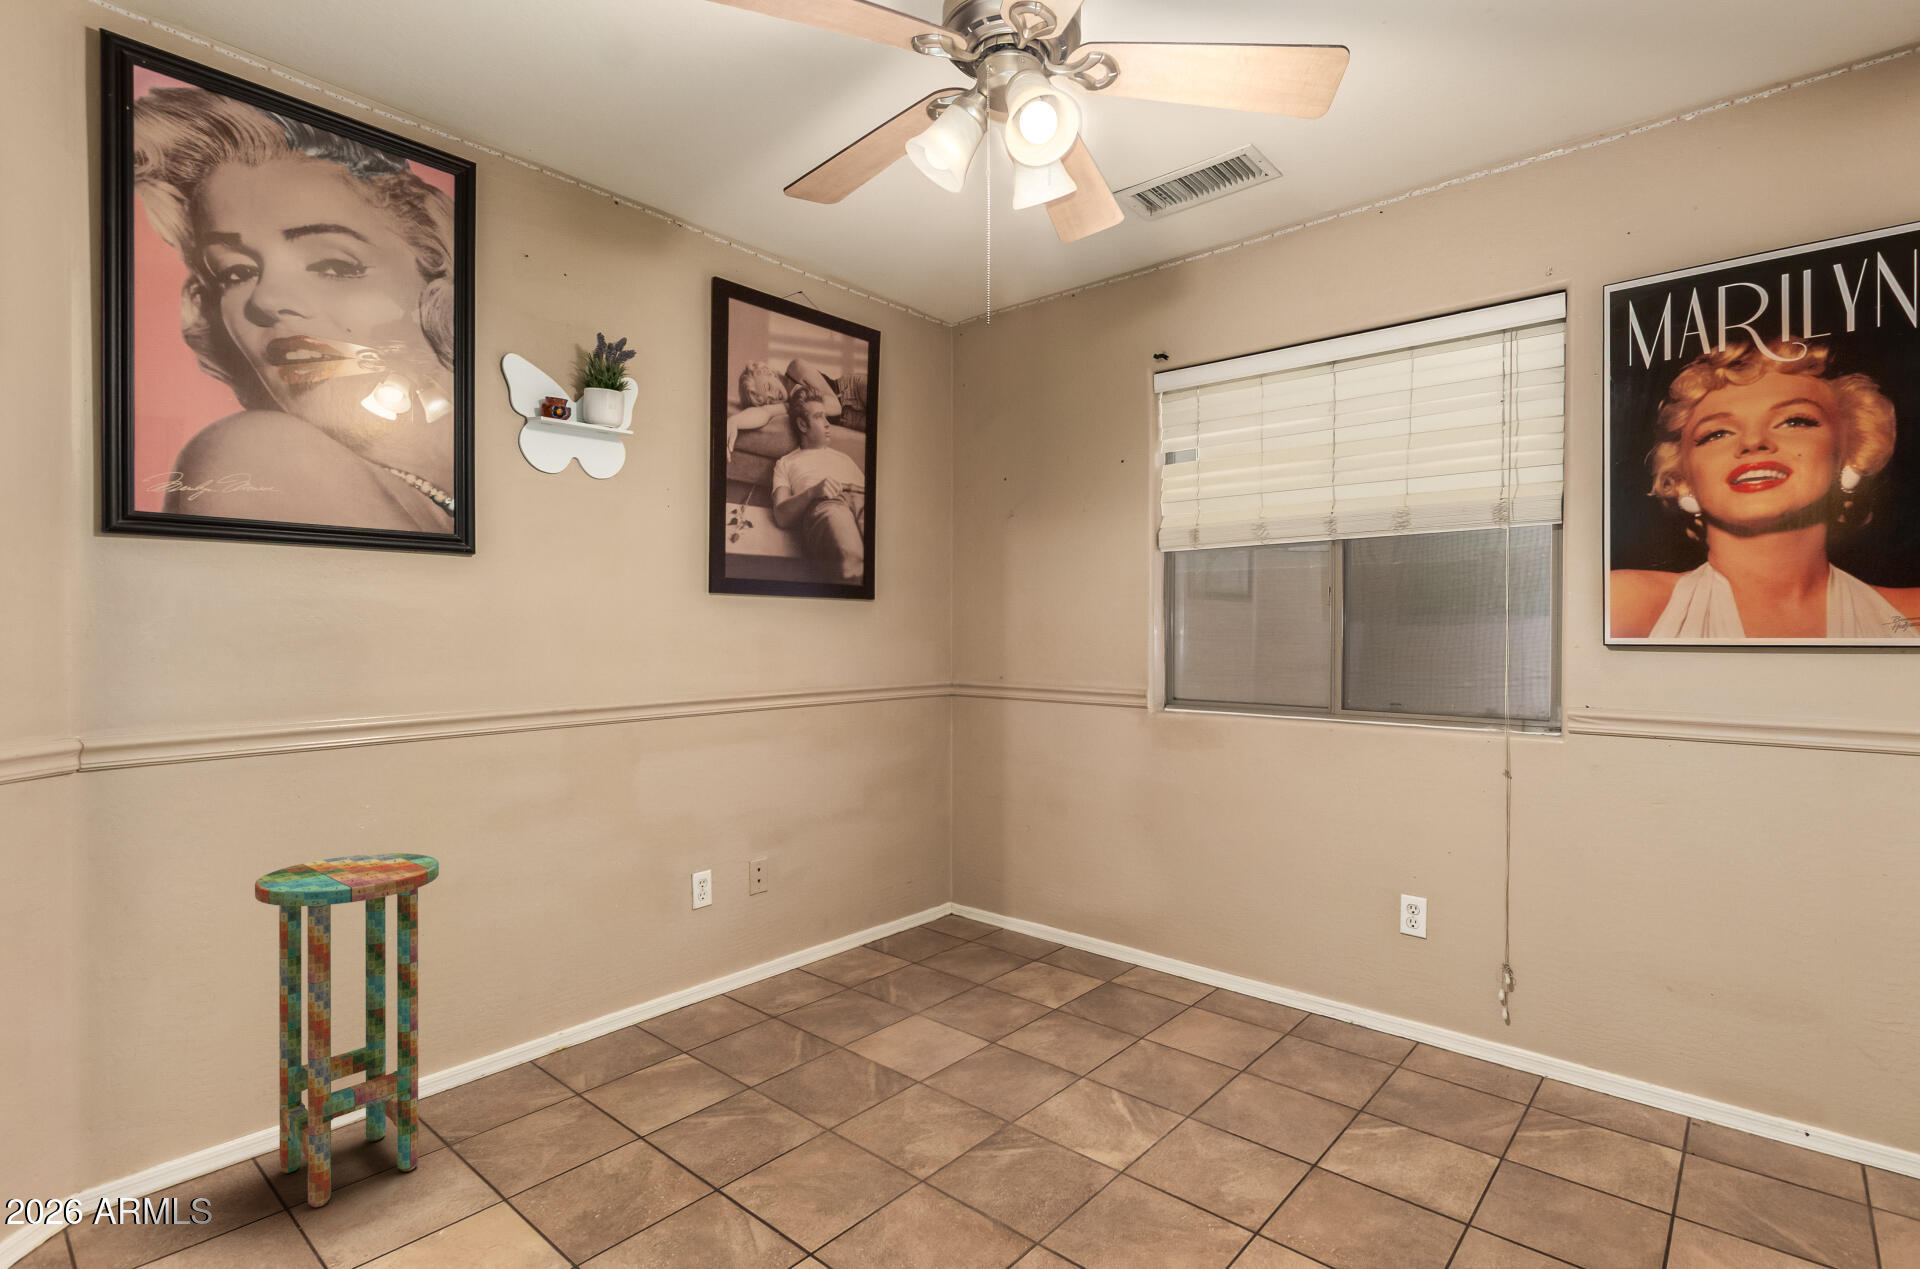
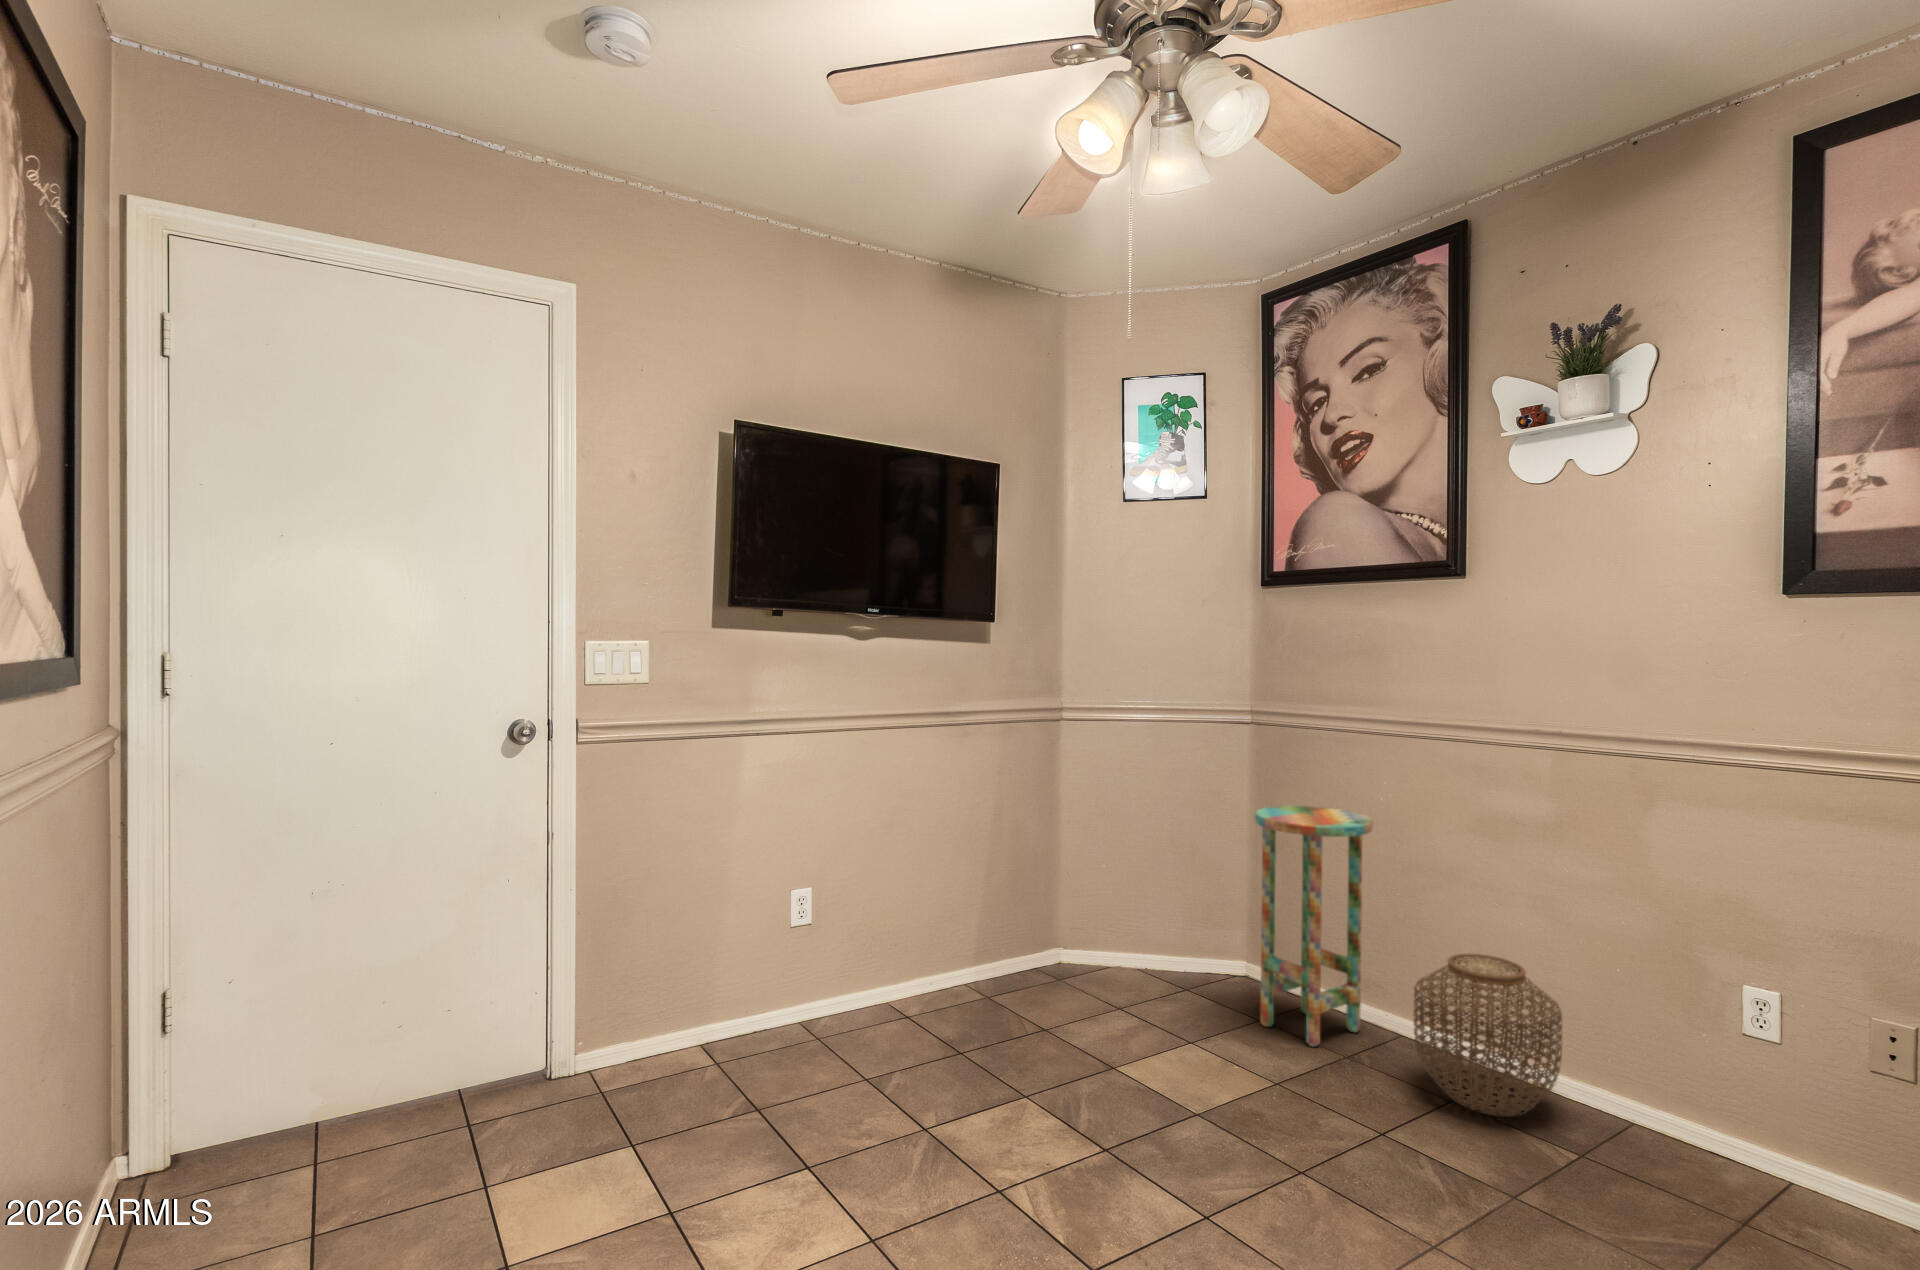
woven basket: none [511,936,651,1096] -> present [1414,954,1562,1117]

